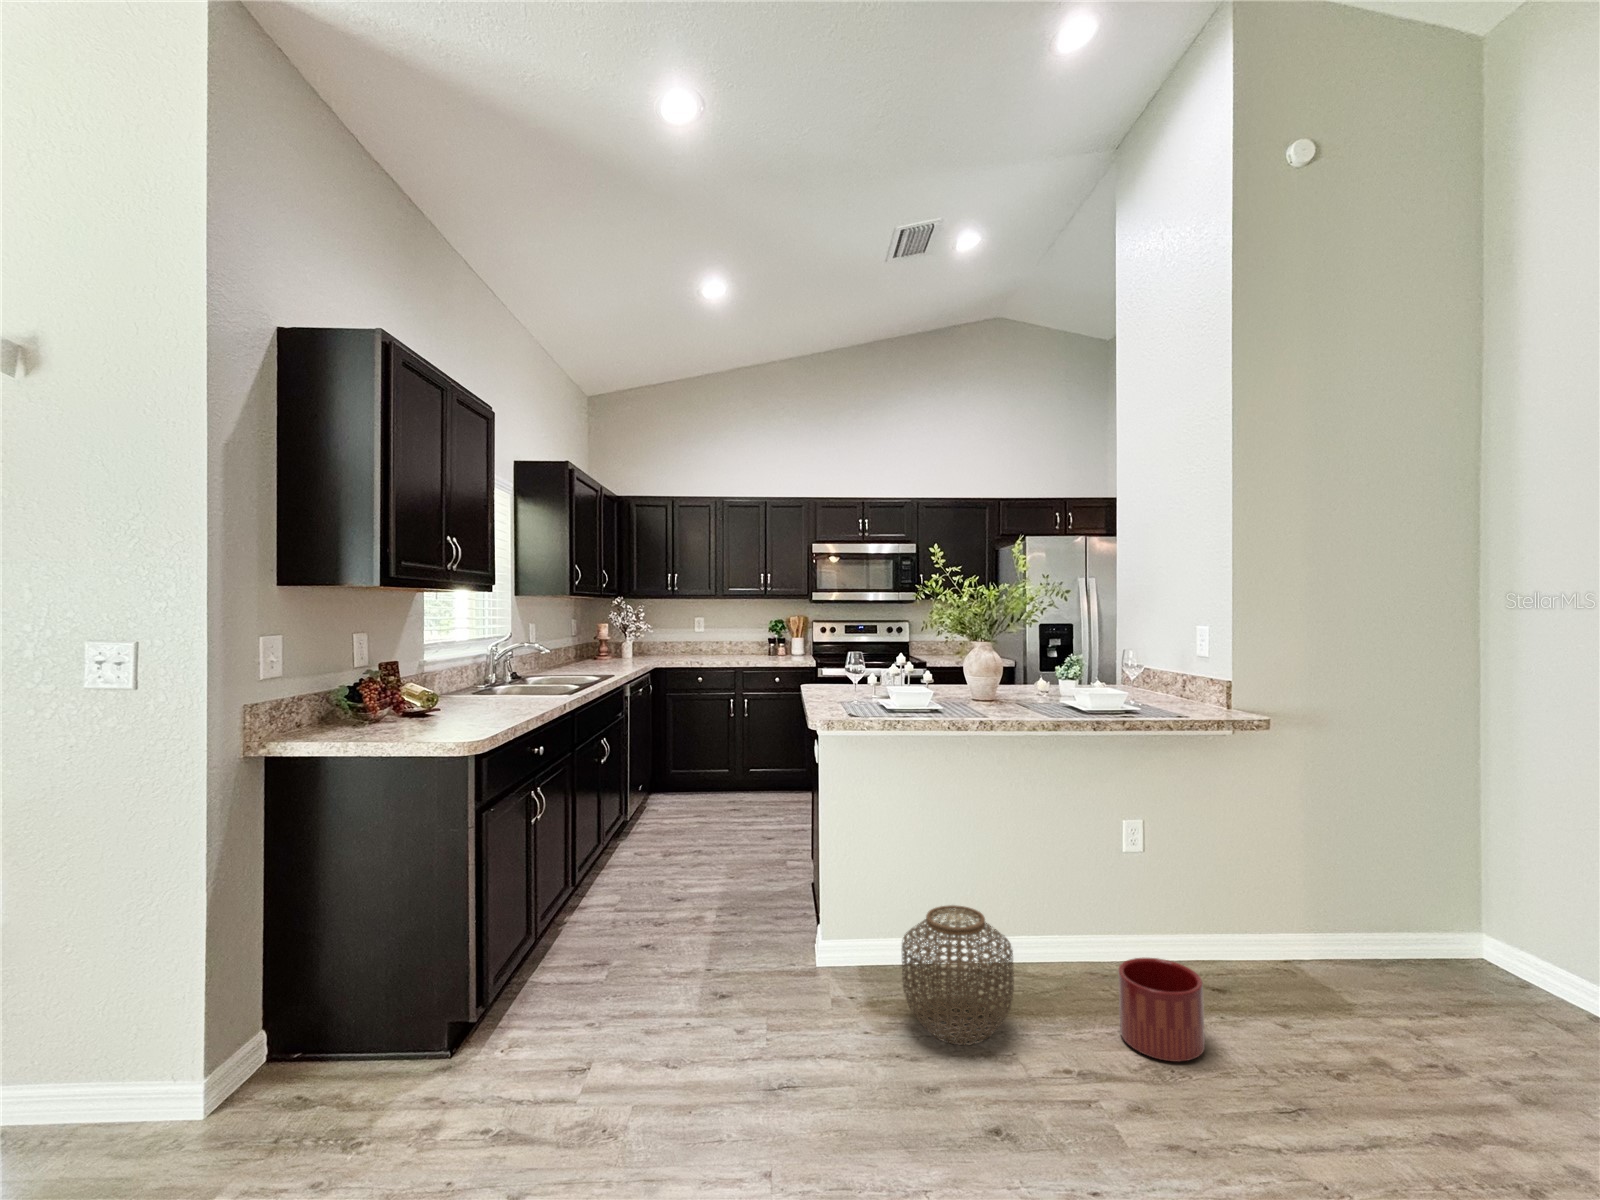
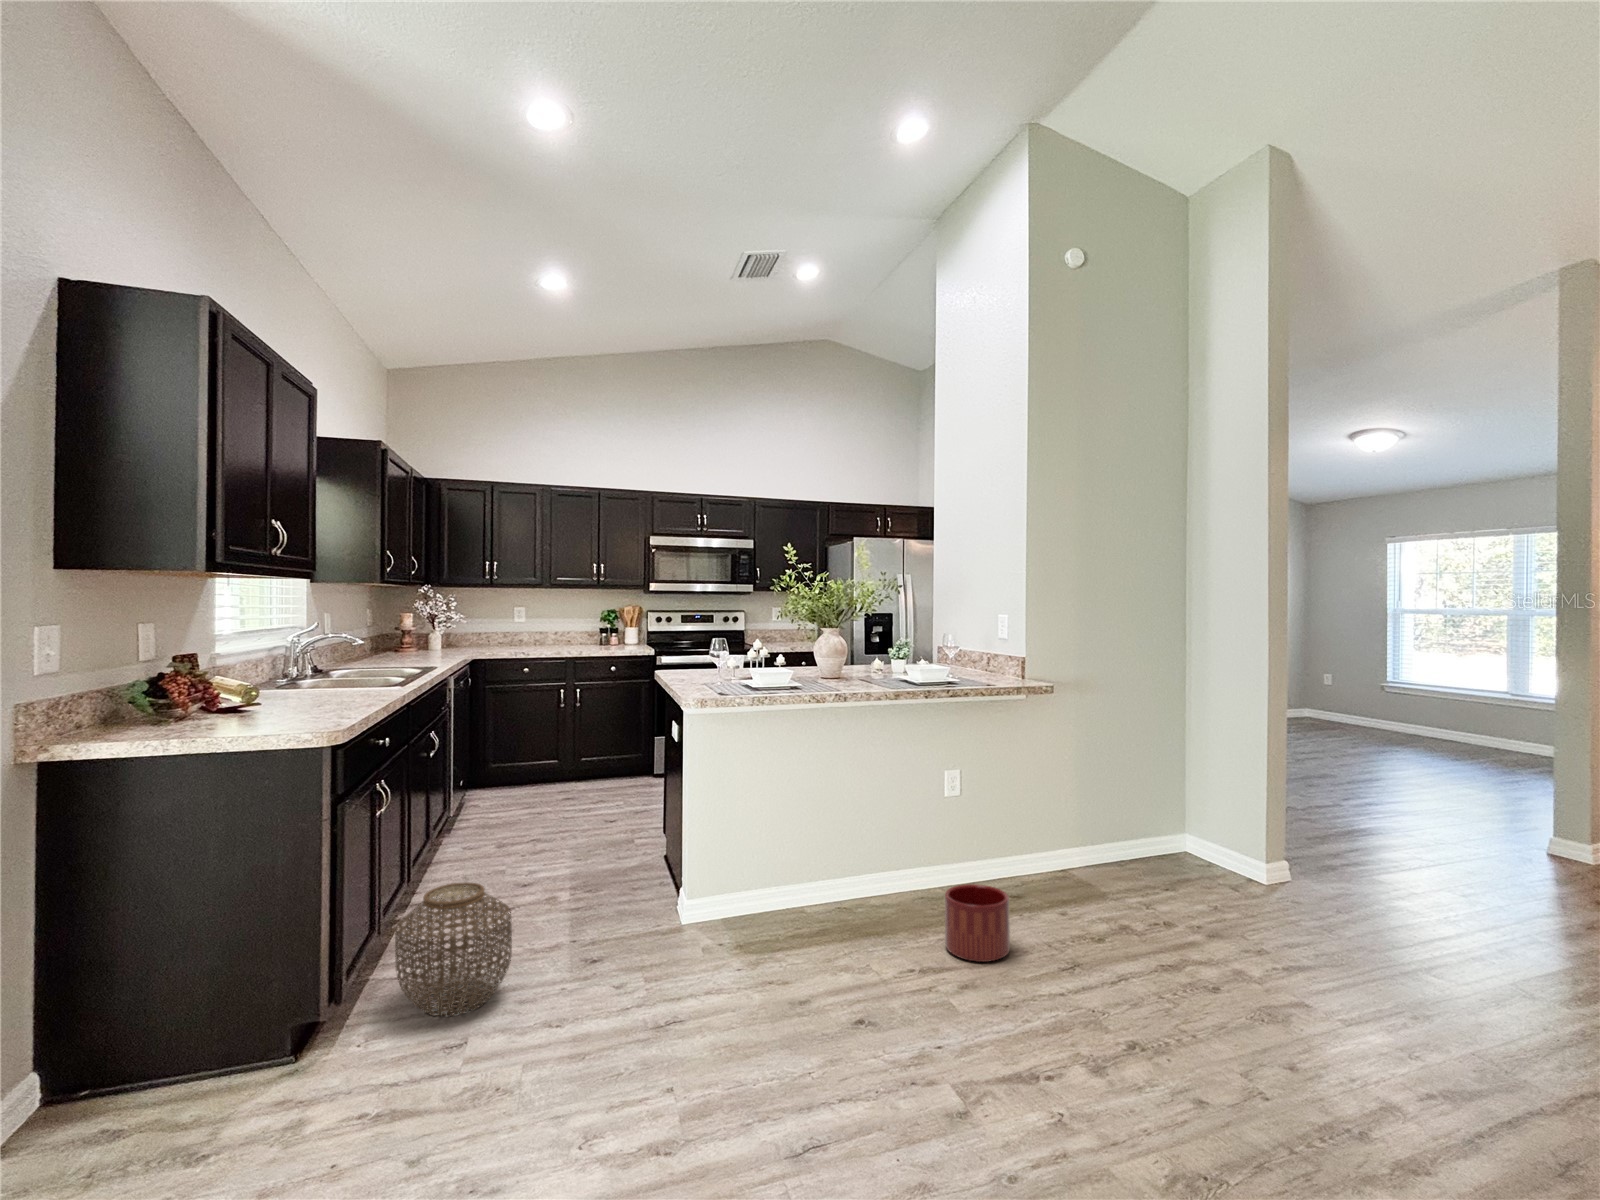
woven basket: present [902,905,1014,1045] -> present [395,882,512,1016]

